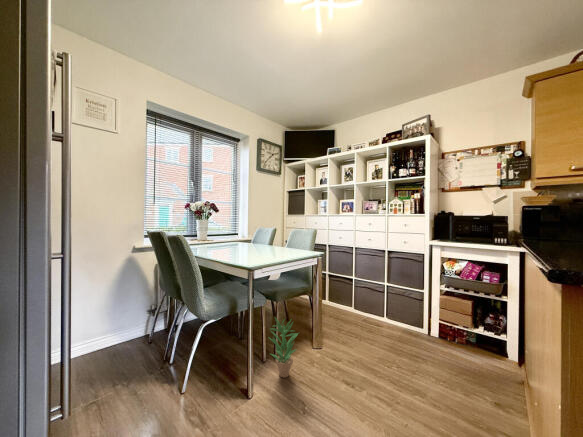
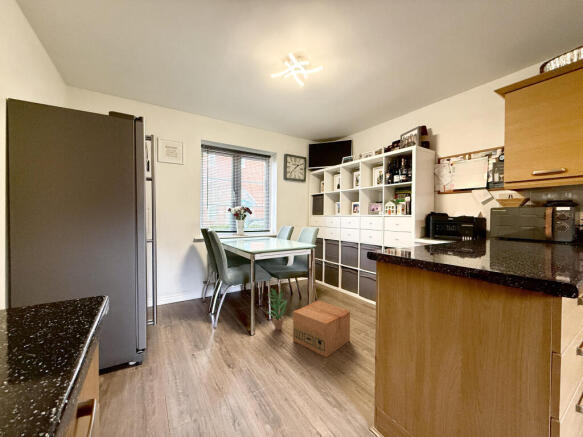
cardboard box: none [316,327,388,420] -> present [293,300,350,357]

